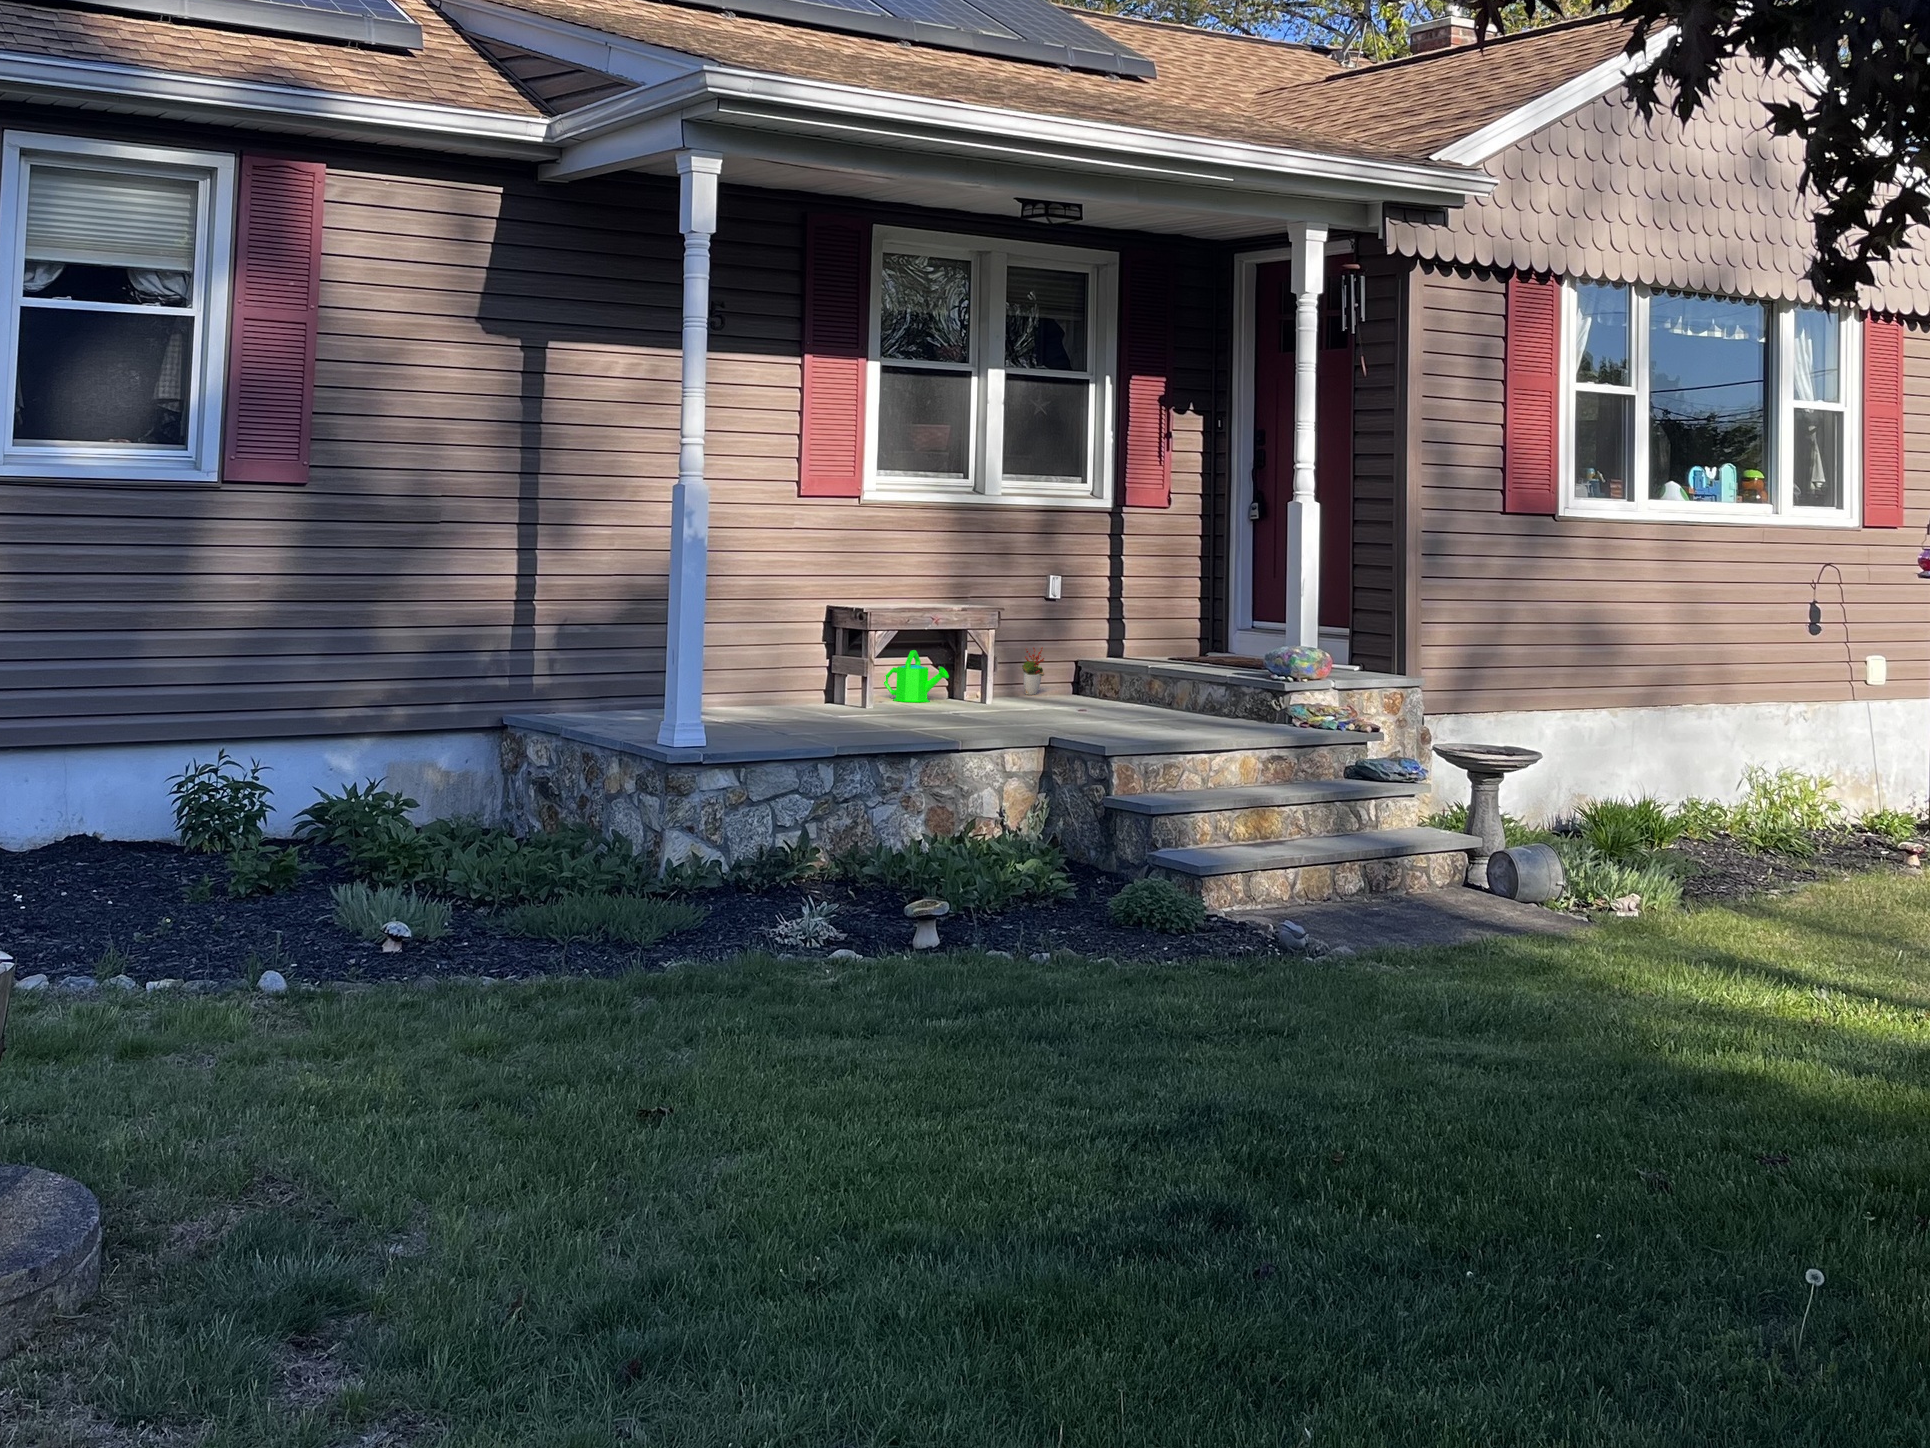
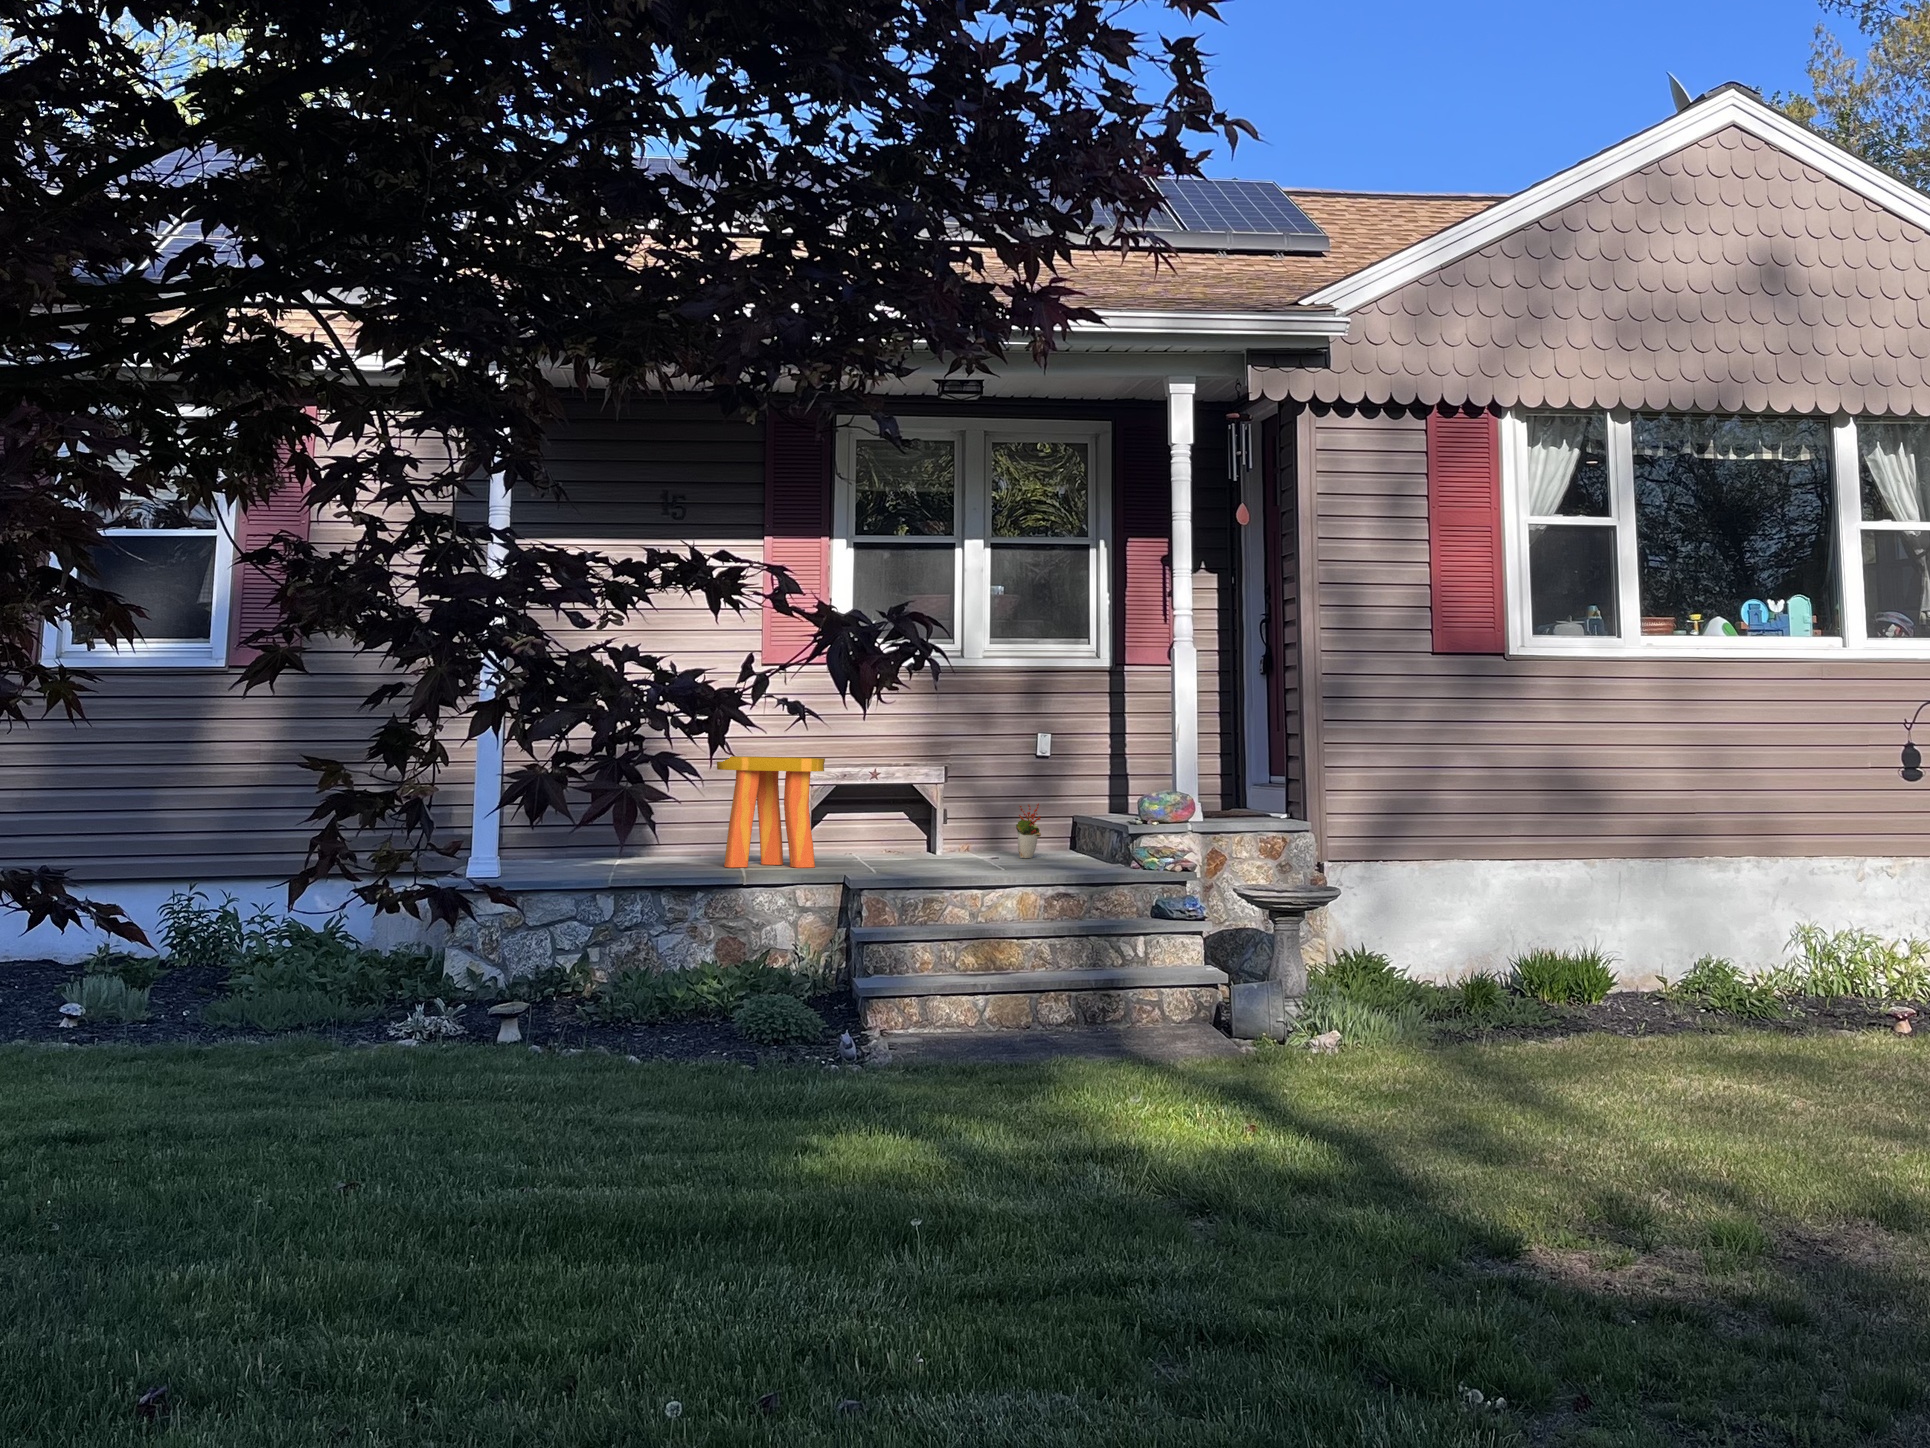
stool: none [754,608,851,710] -> present [717,756,825,868]
watering can: present [884,650,949,702] -> none [860,805,935,863]

